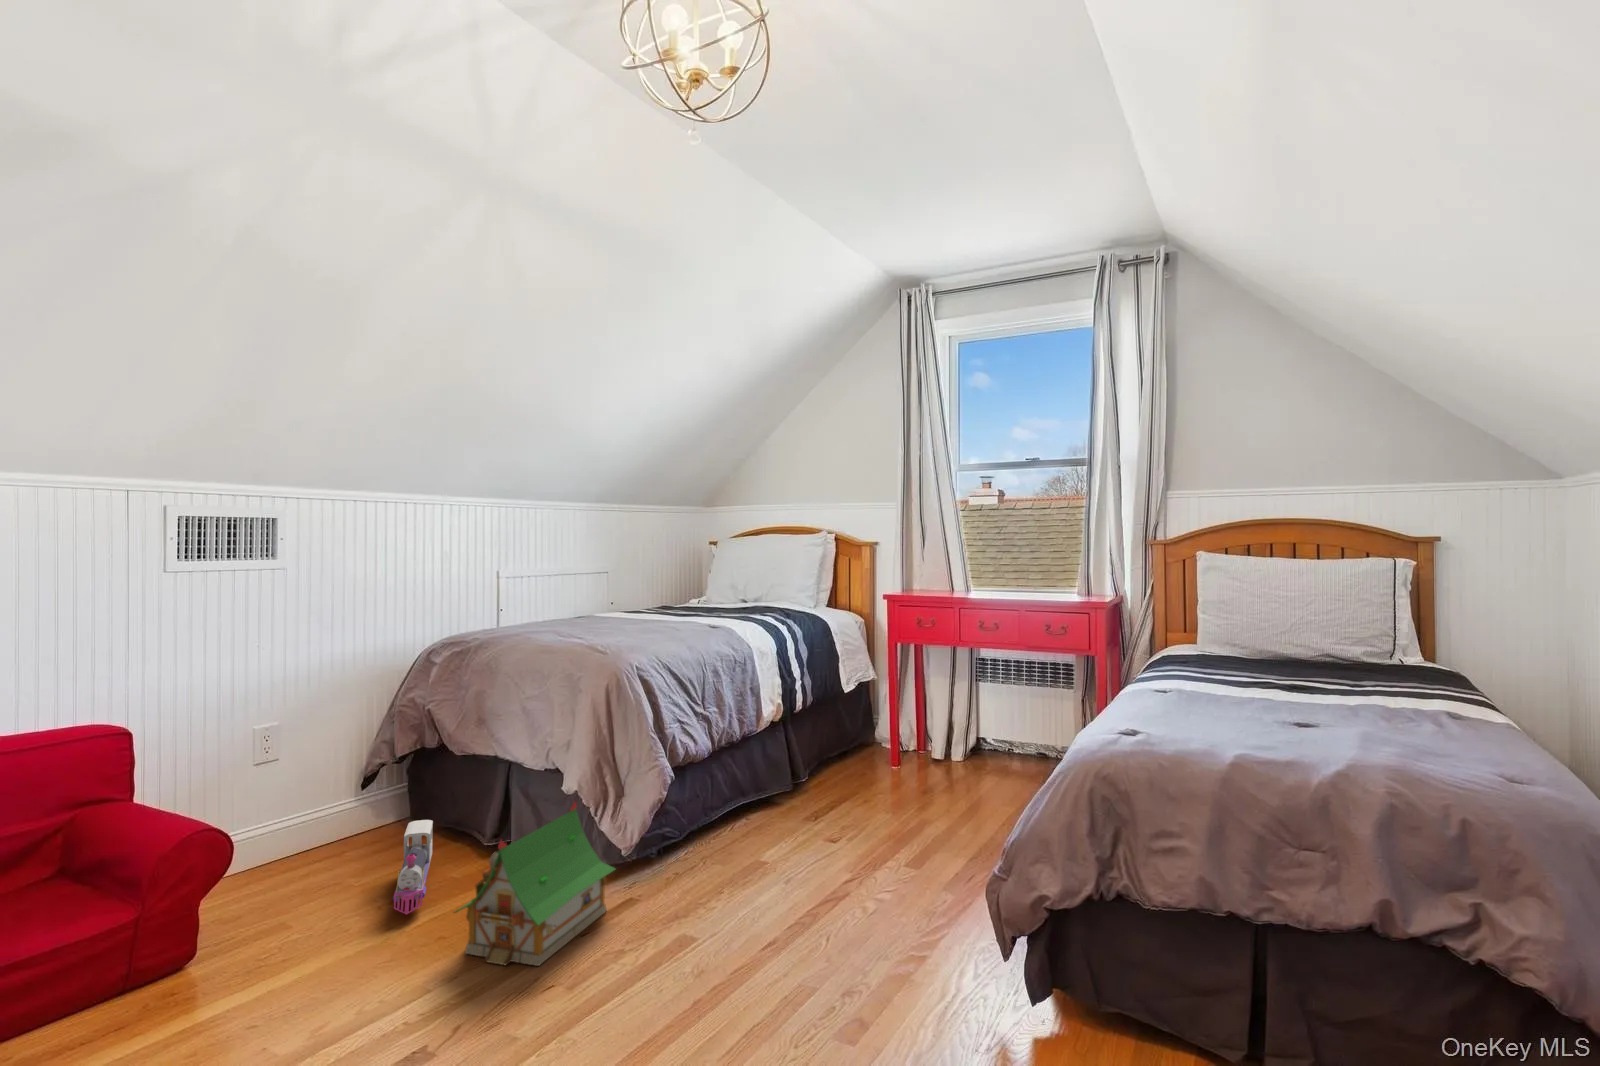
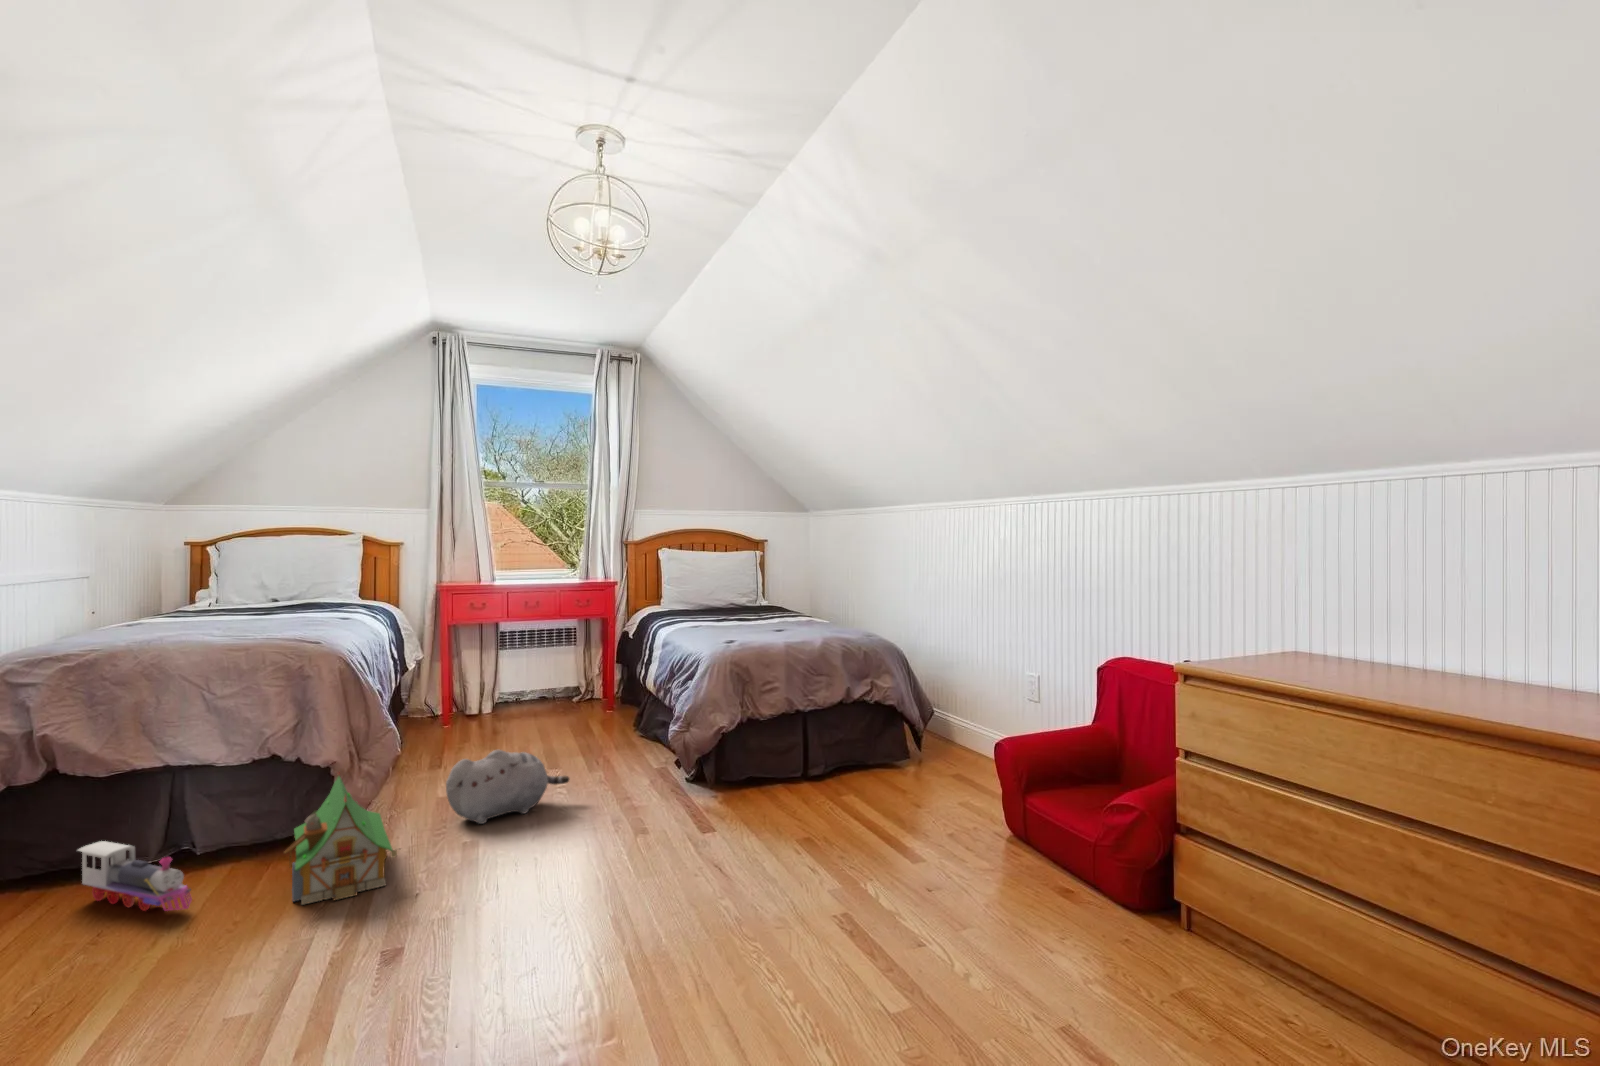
plush toy: none [692,826,849,927] -> present [446,750,569,824]

